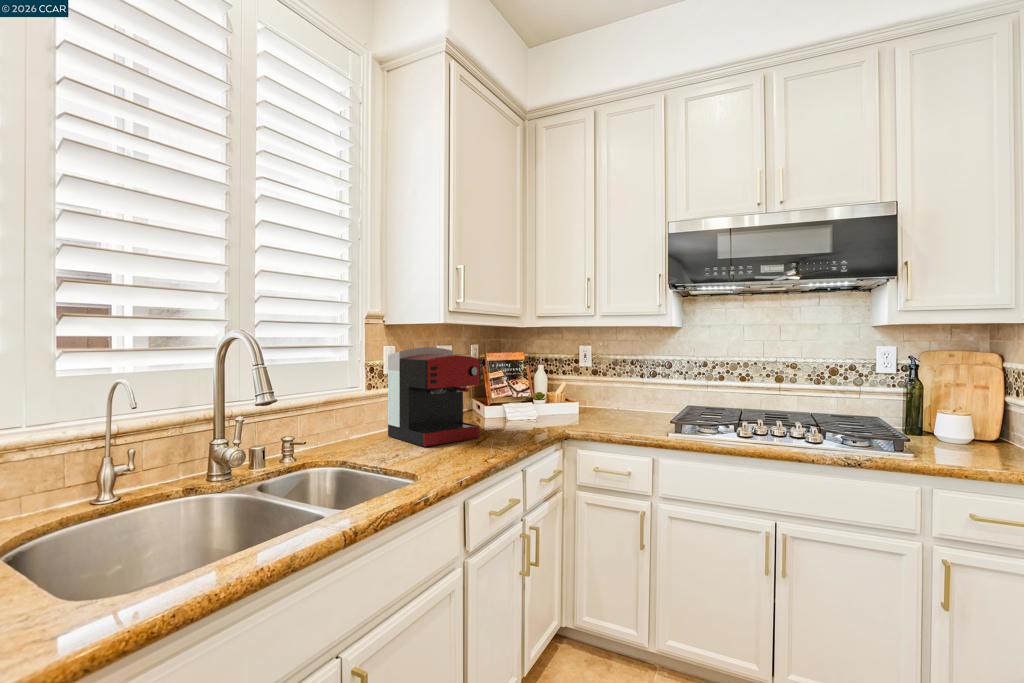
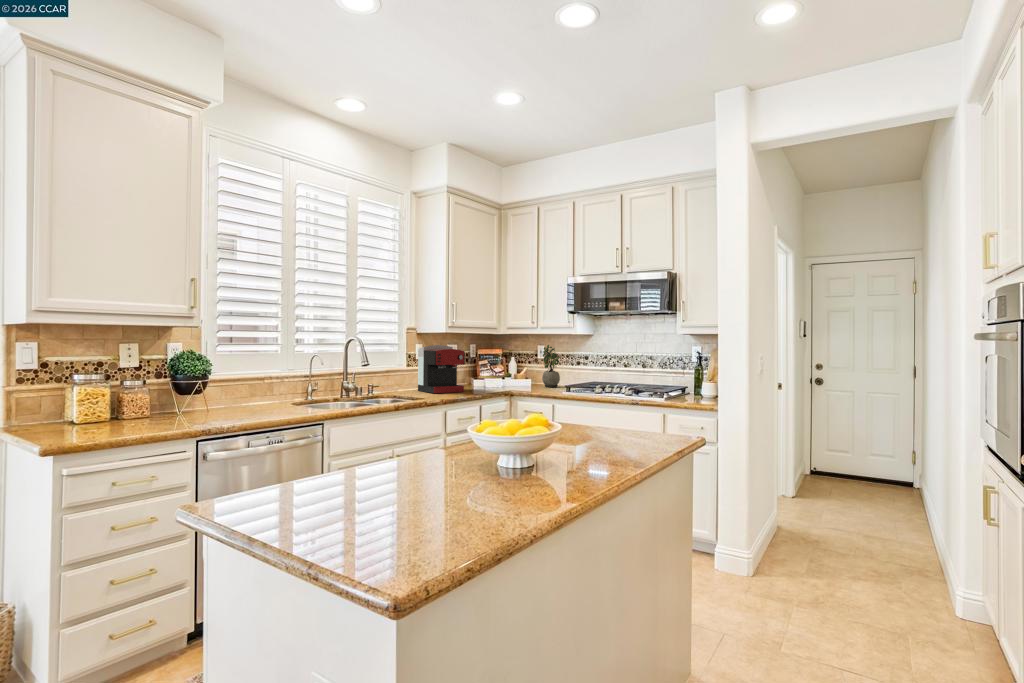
potted plant: none [601,344,640,417] -> present [542,345,560,387]

